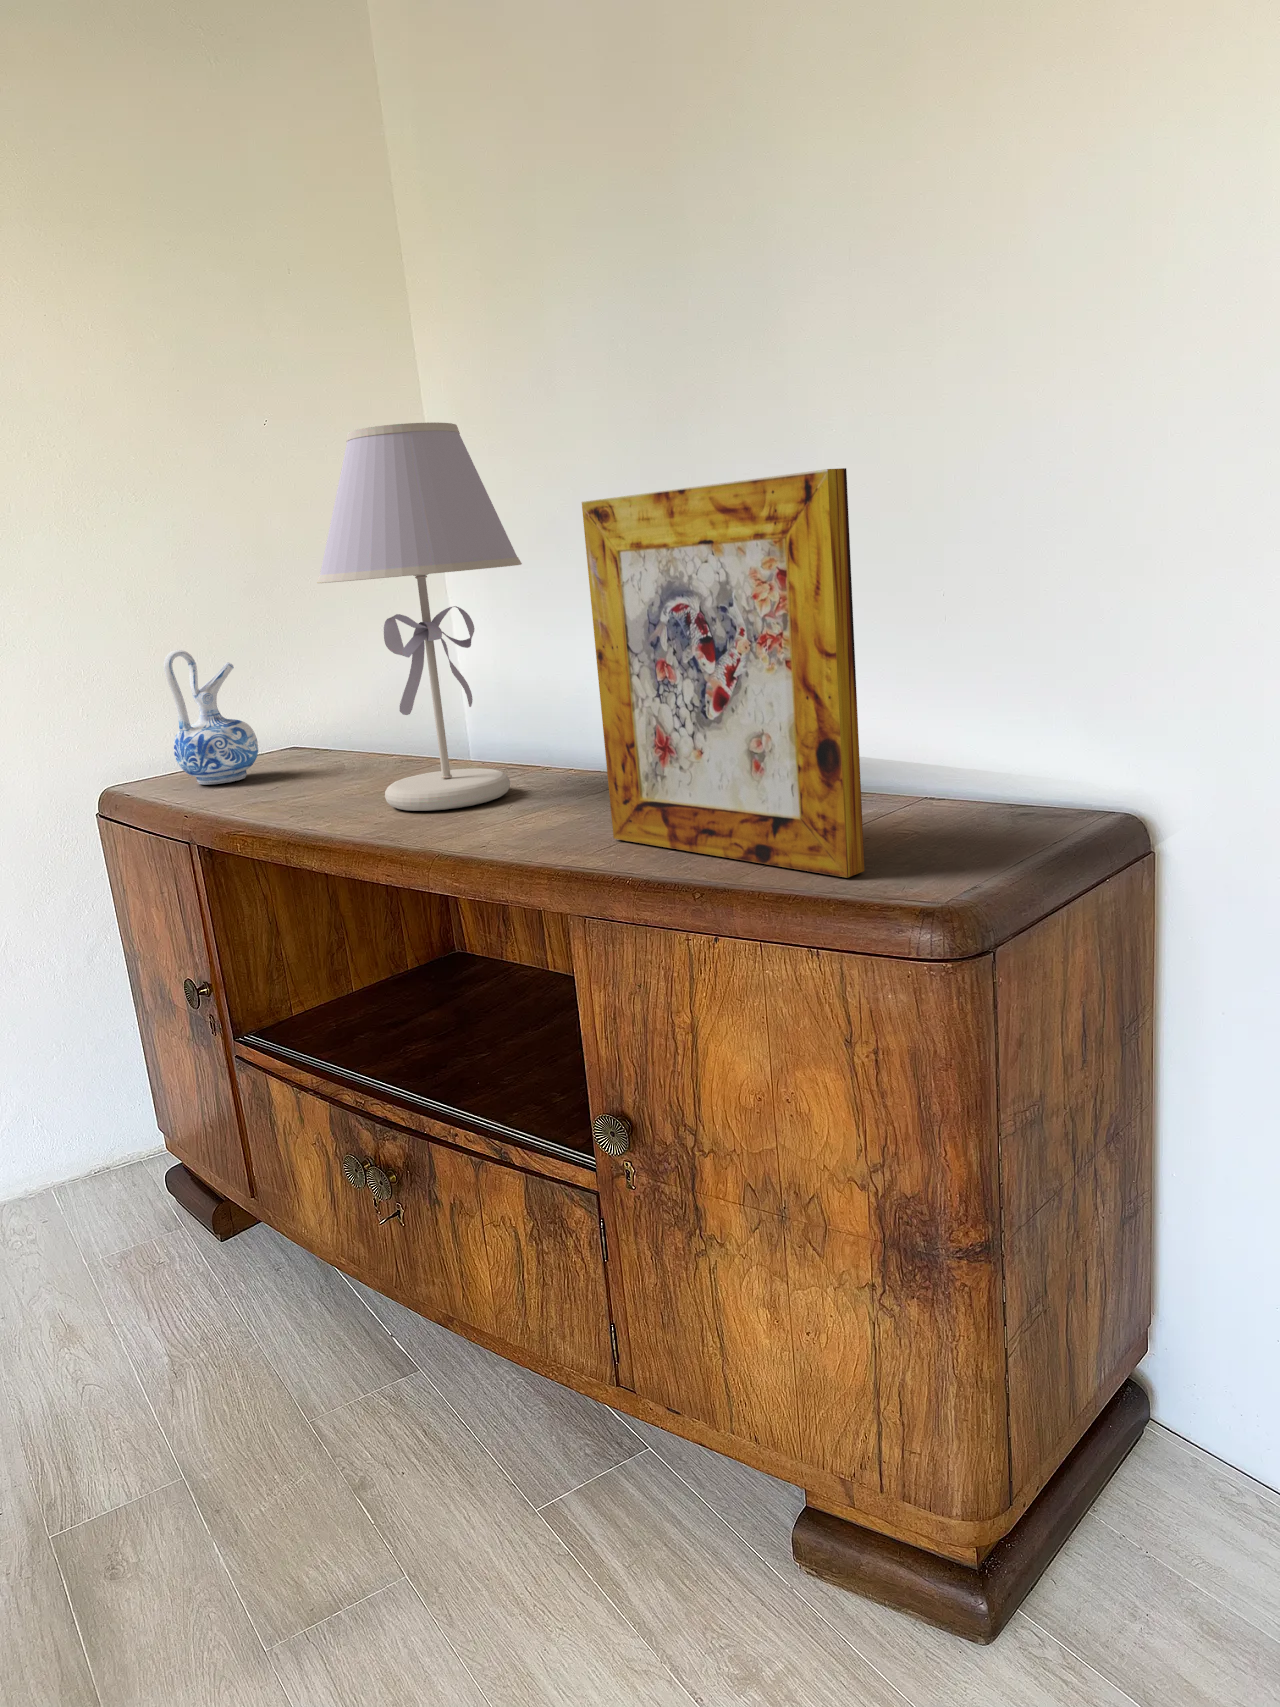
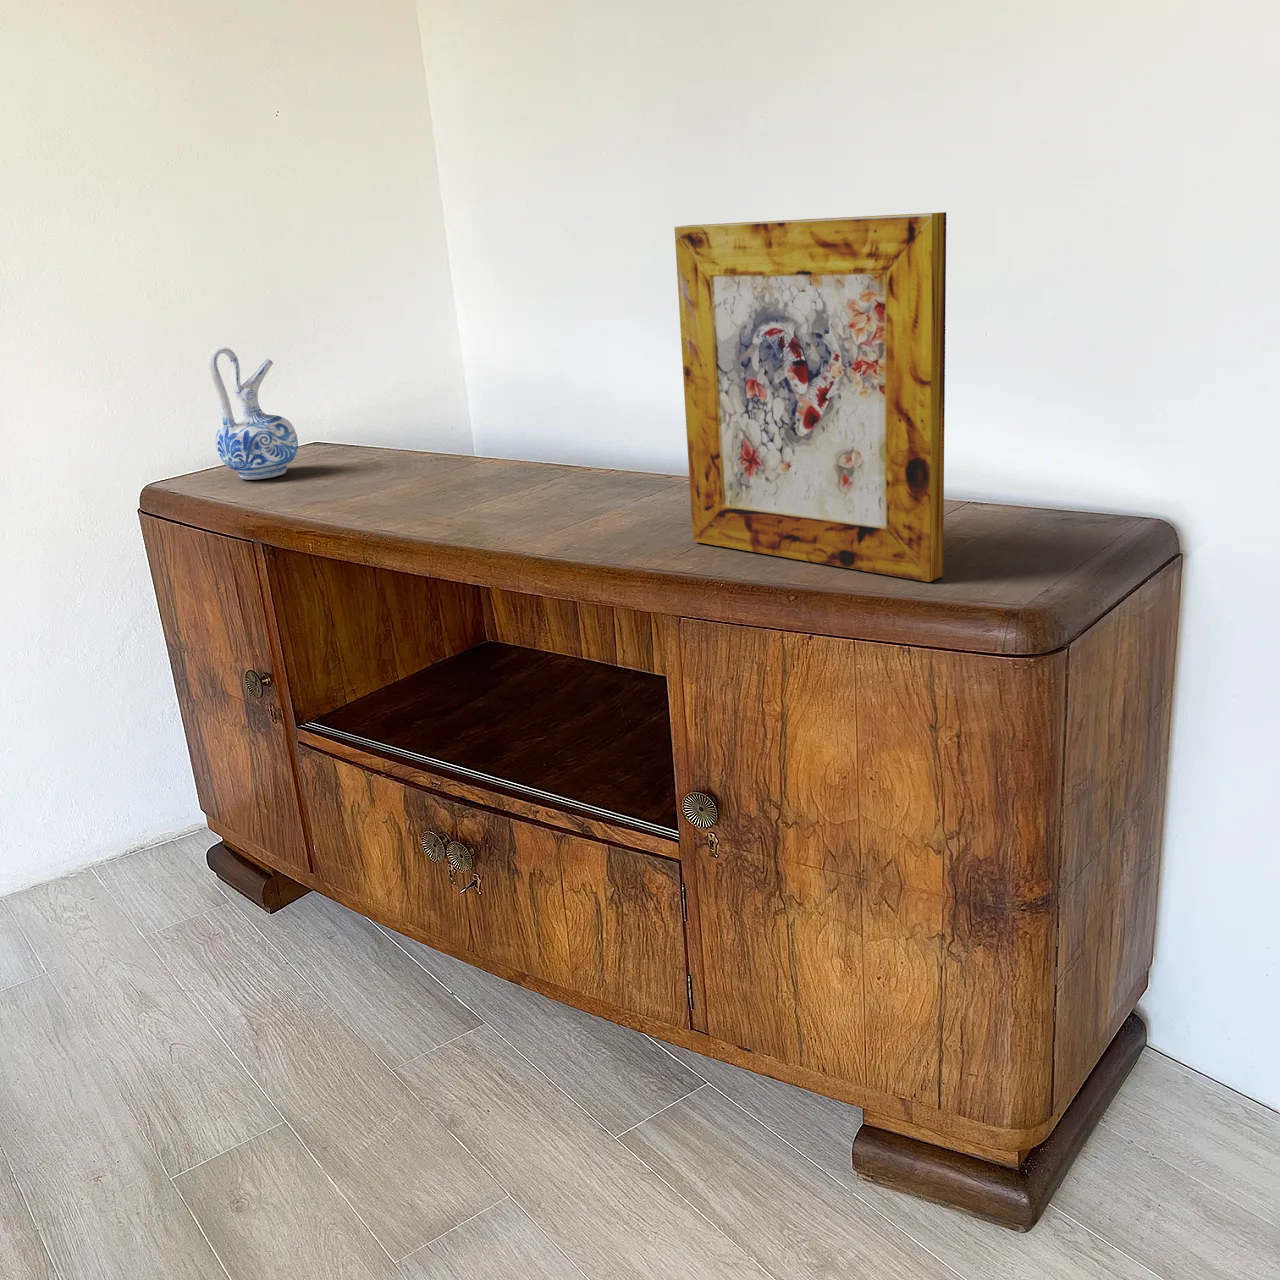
table lamp: present [317,422,522,811] -> none [387,135,583,510]

